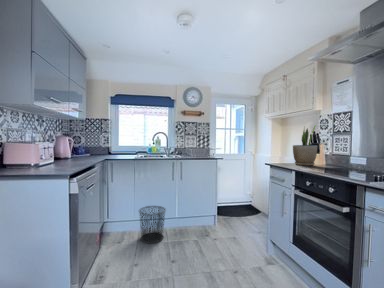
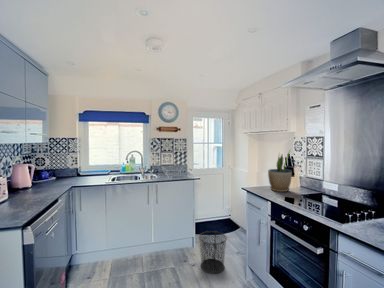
waste bin: present [139,206,165,243] -> present [199,231,226,274]

